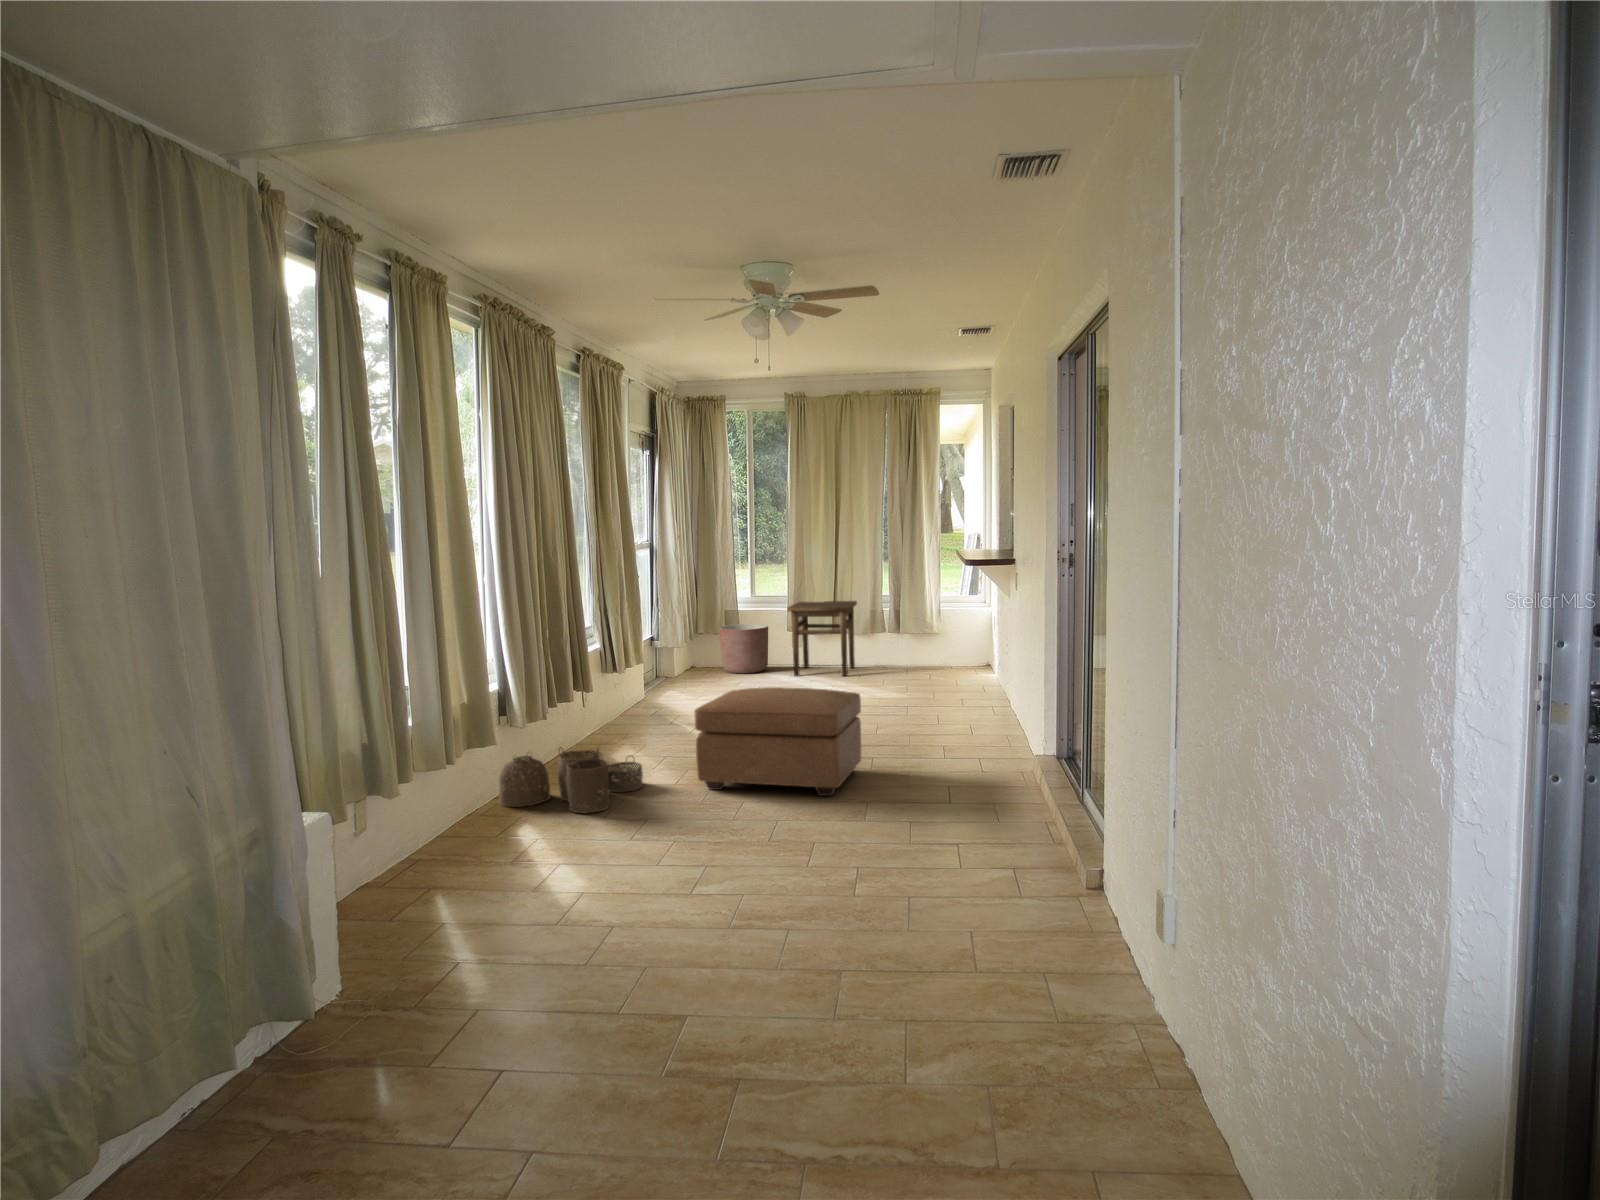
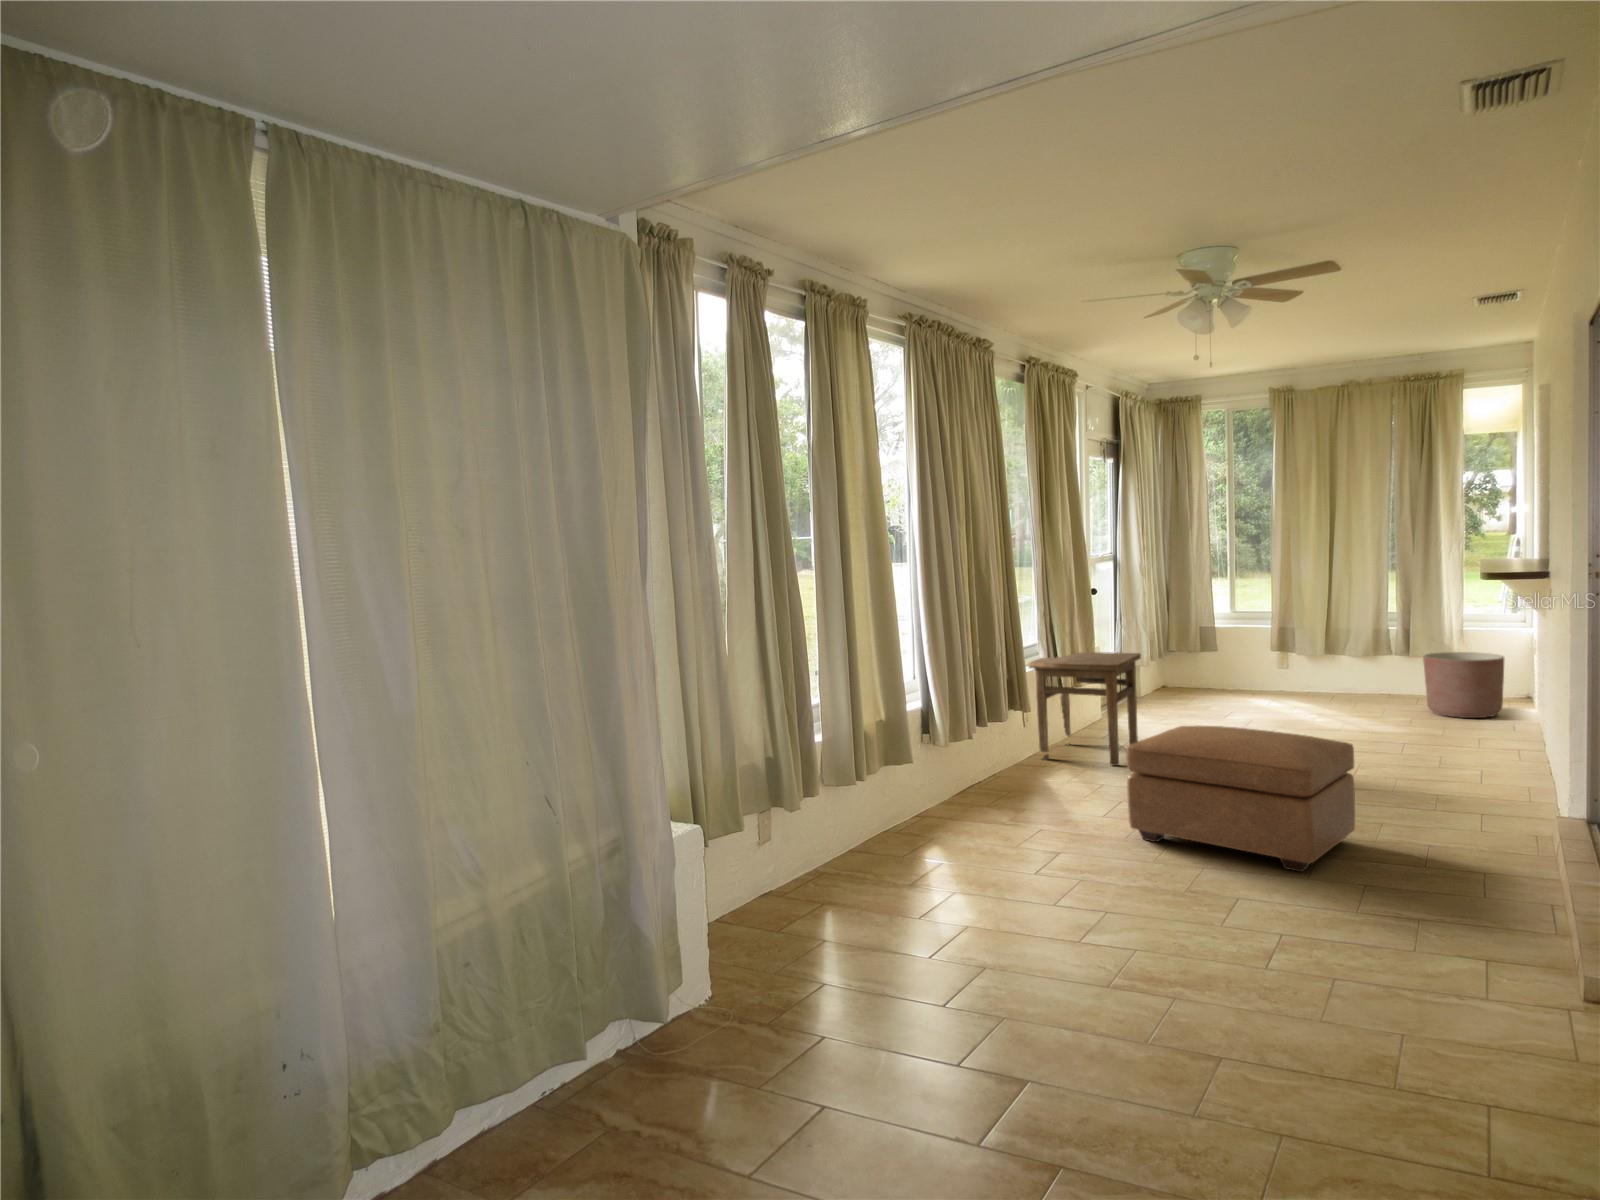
side table: present [787,601,857,676] -> present [1028,652,1141,766]
planter: present [719,624,768,673] -> present [1423,652,1504,718]
woven basket: present [499,748,643,813] -> none [917,772,1068,848]

